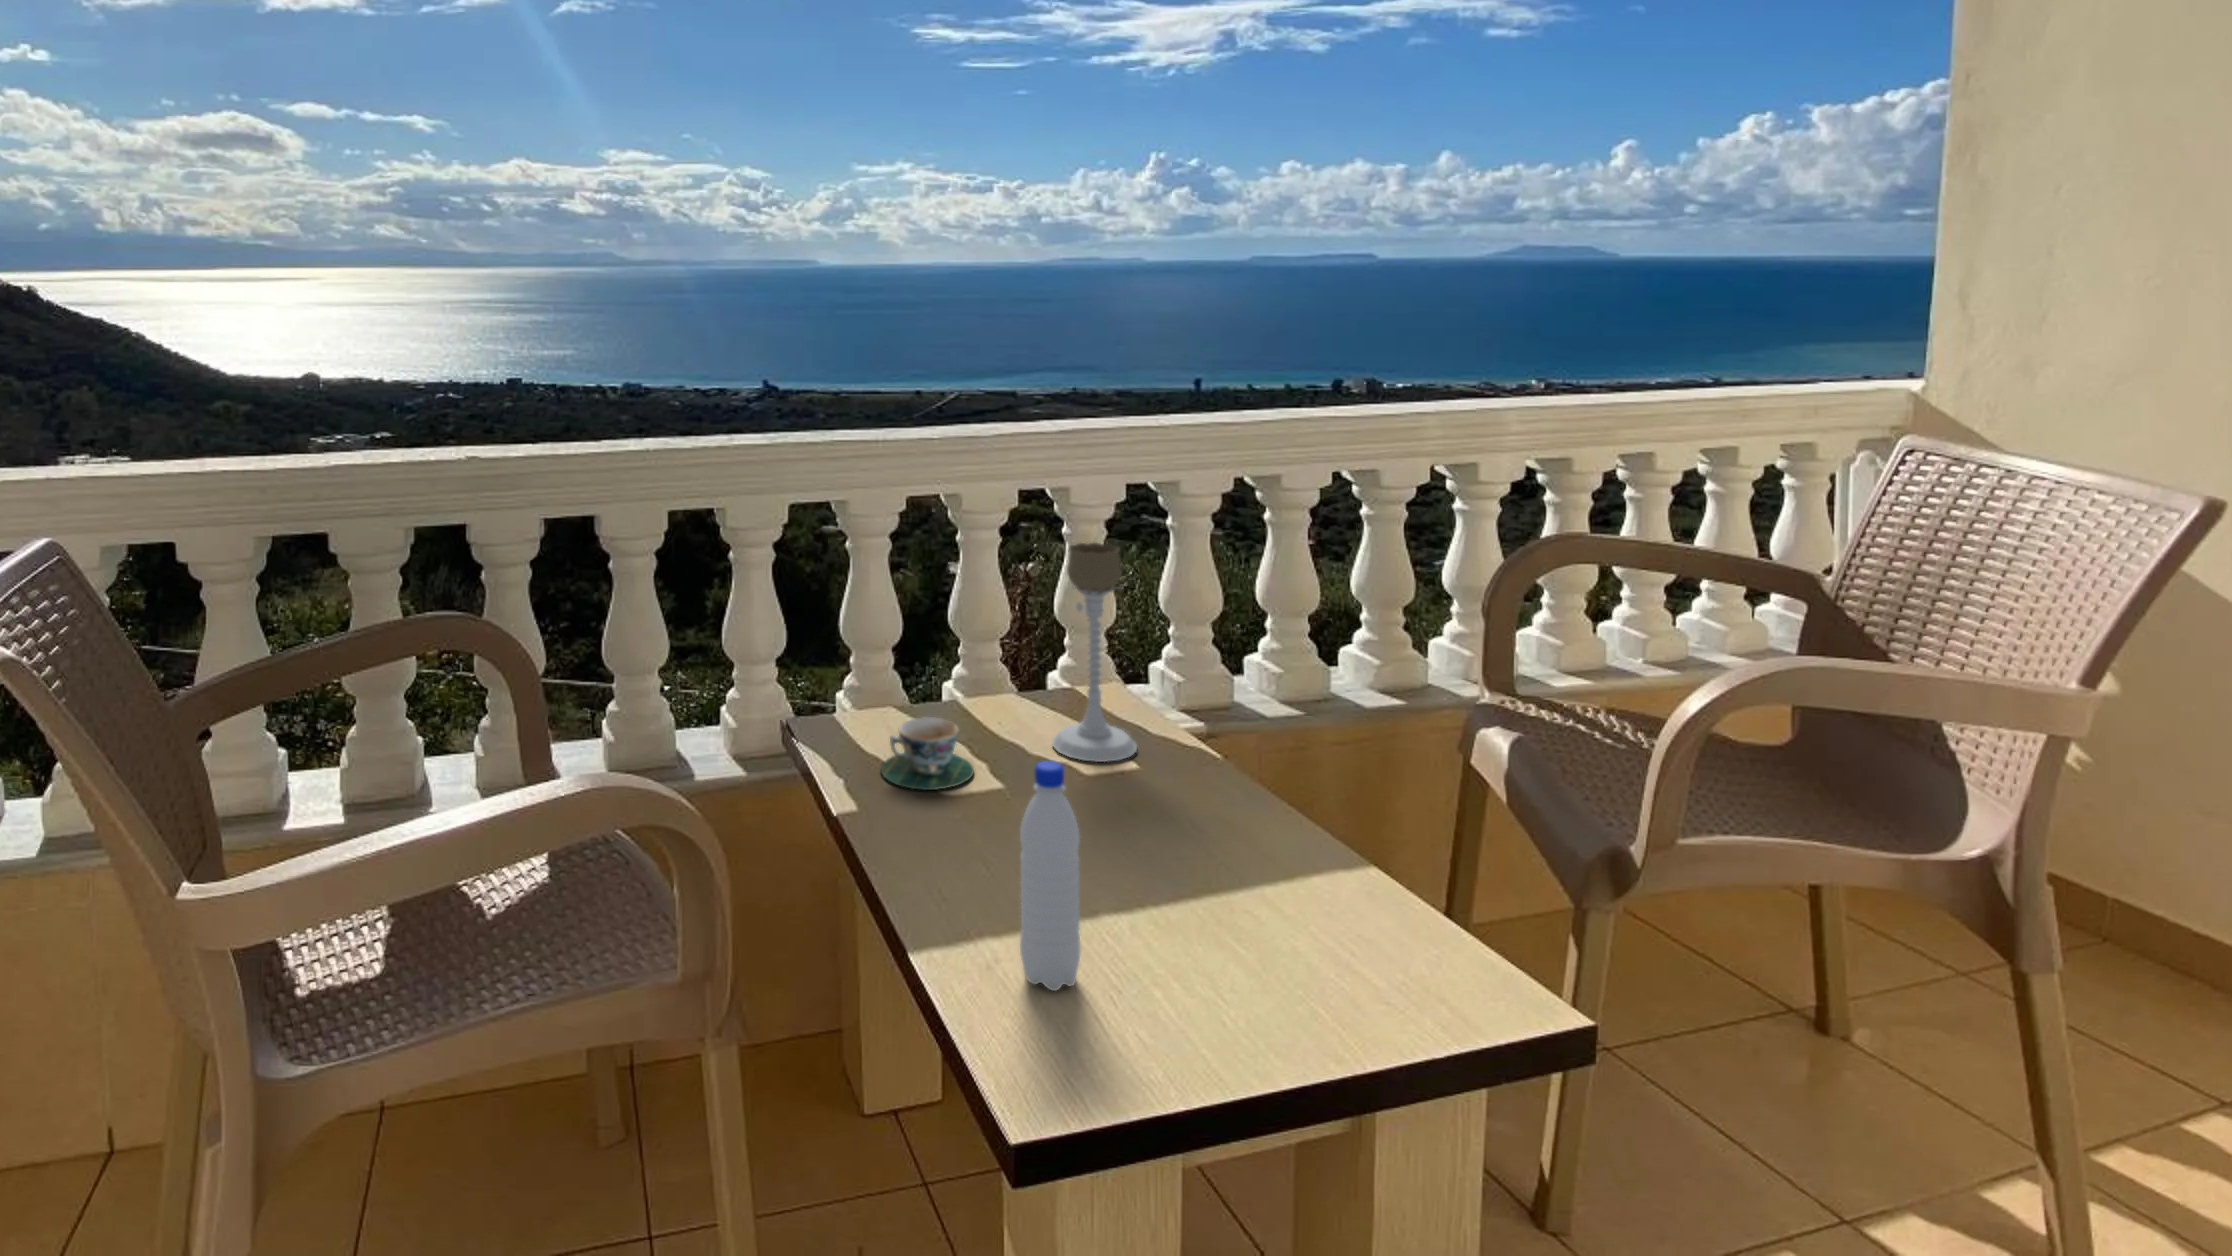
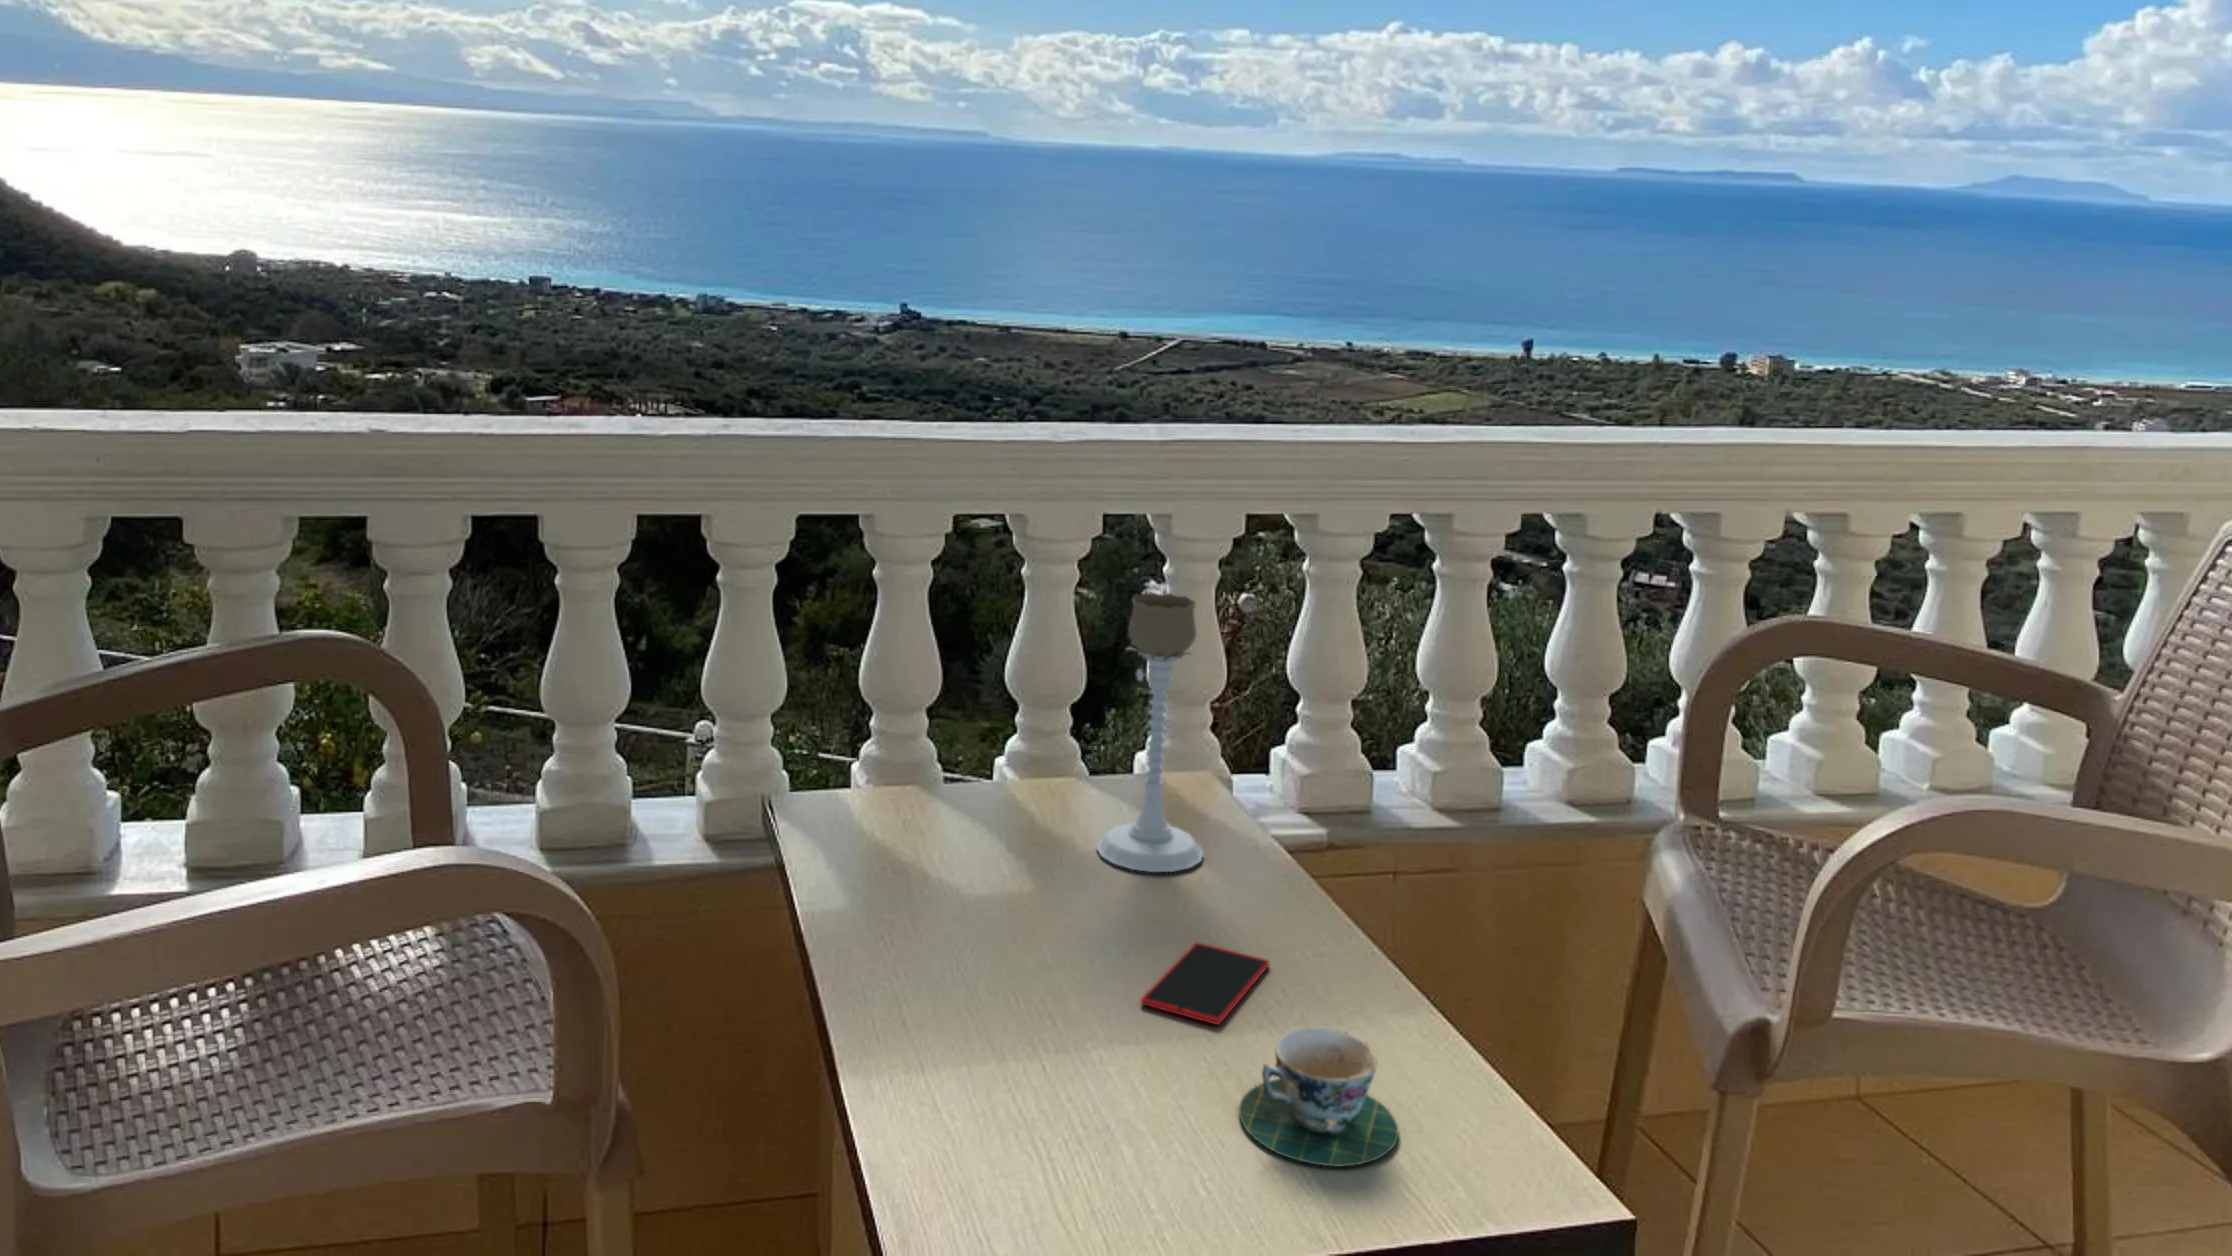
teacup: present [881,717,974,790] -> present [1239,1028,1398,1166]
water bottle: present [1020,761,1080,991] -> none [966,864,1044,1138]
smartphone: none [1129,816,1220,883] -> present [1141,942,1269,1025]

